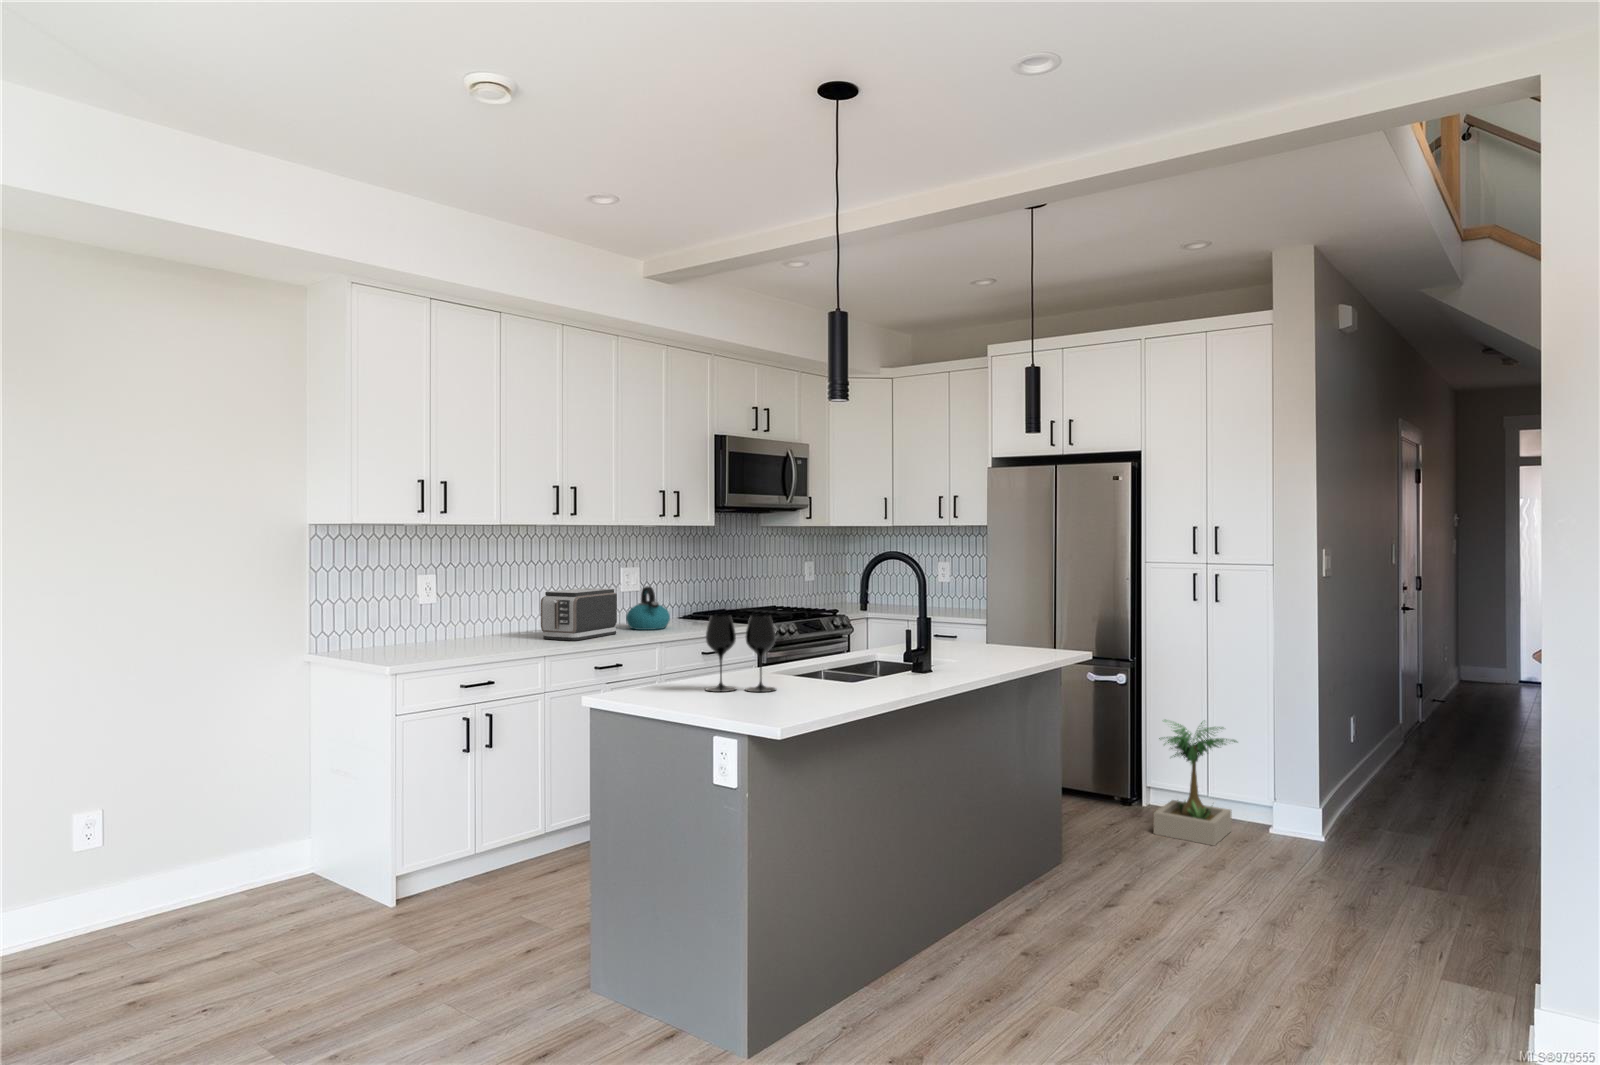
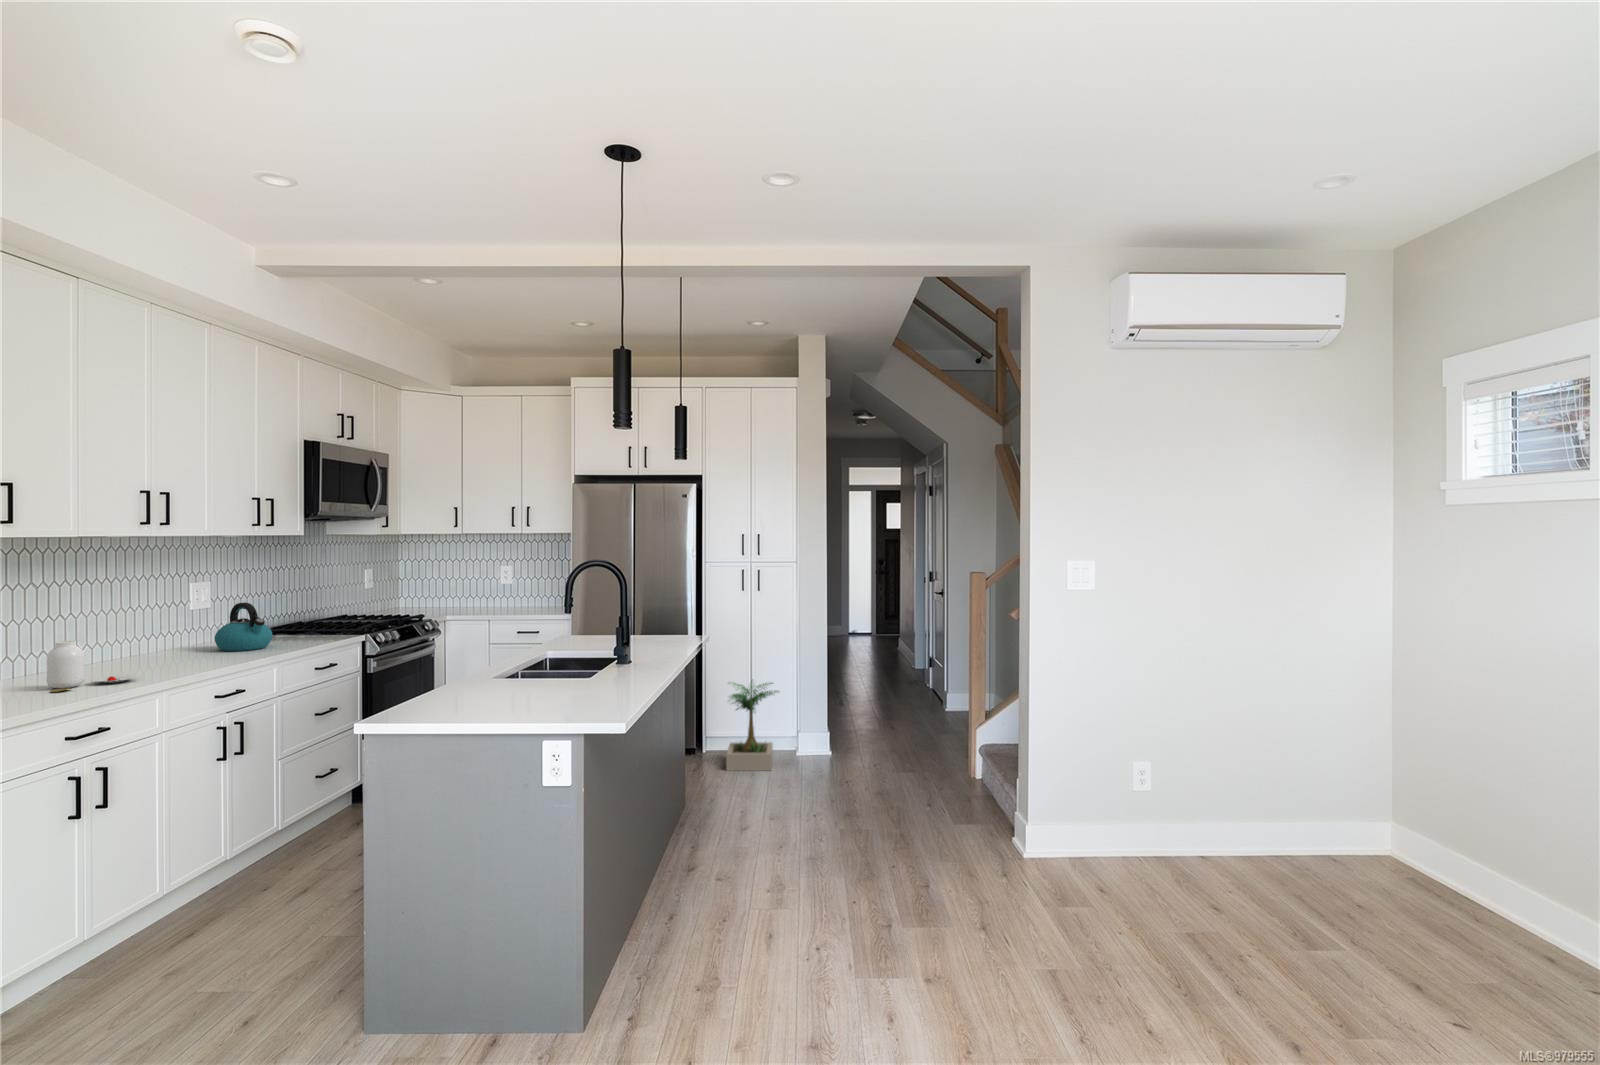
toaster: present [541,588,617,641] -> none [123,608,218,672]
jar: none [476,609,539,649] -> present [47,641,138,692]
wine glass: present [706,615,776,692] -> none [477,623,548,701]

